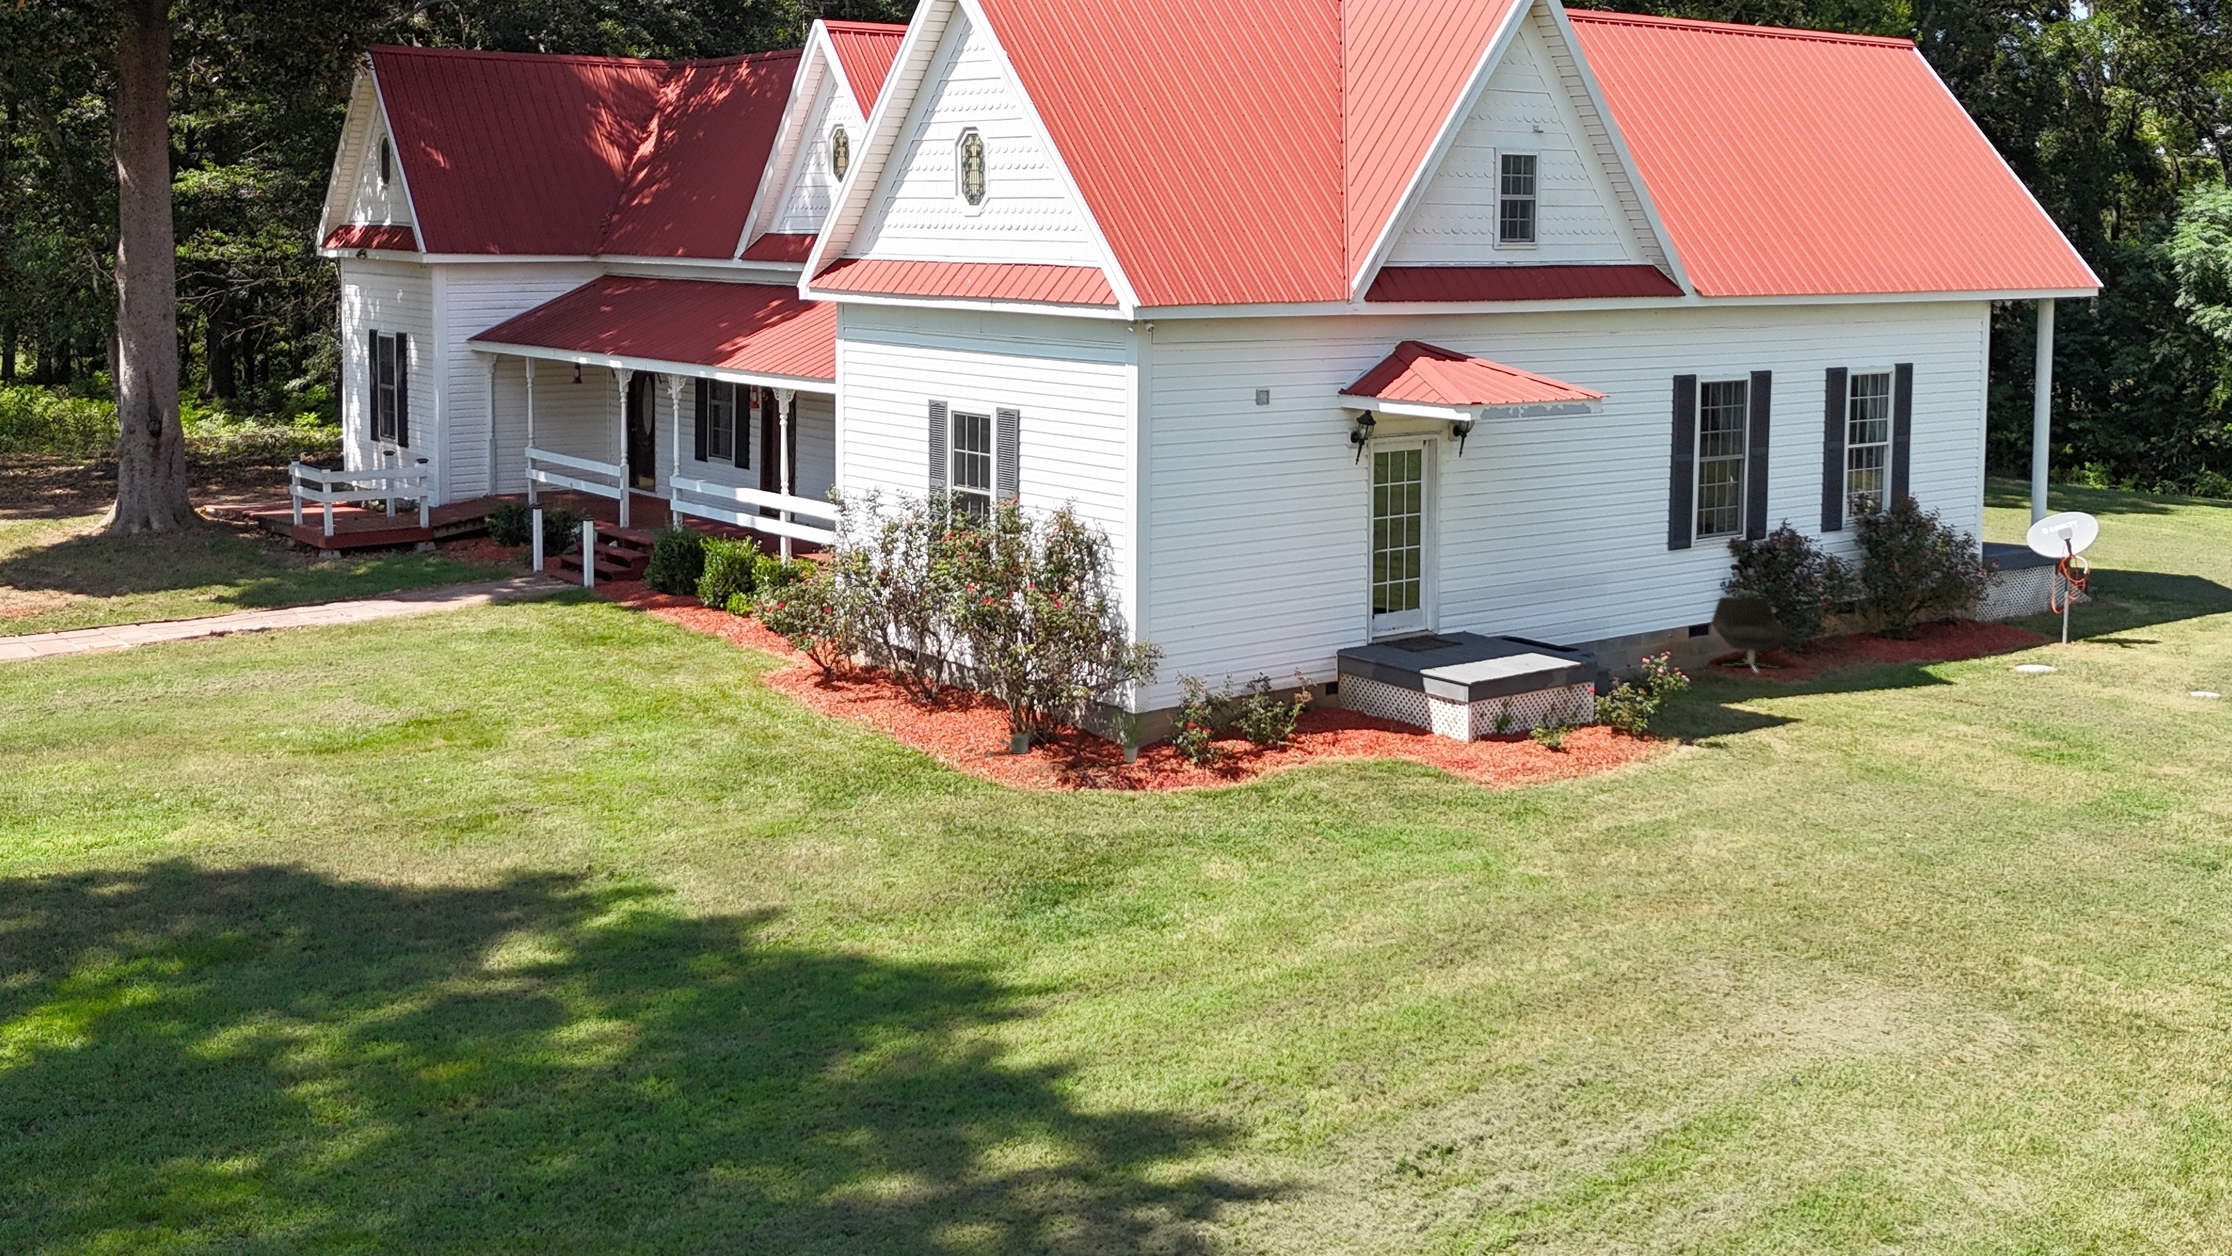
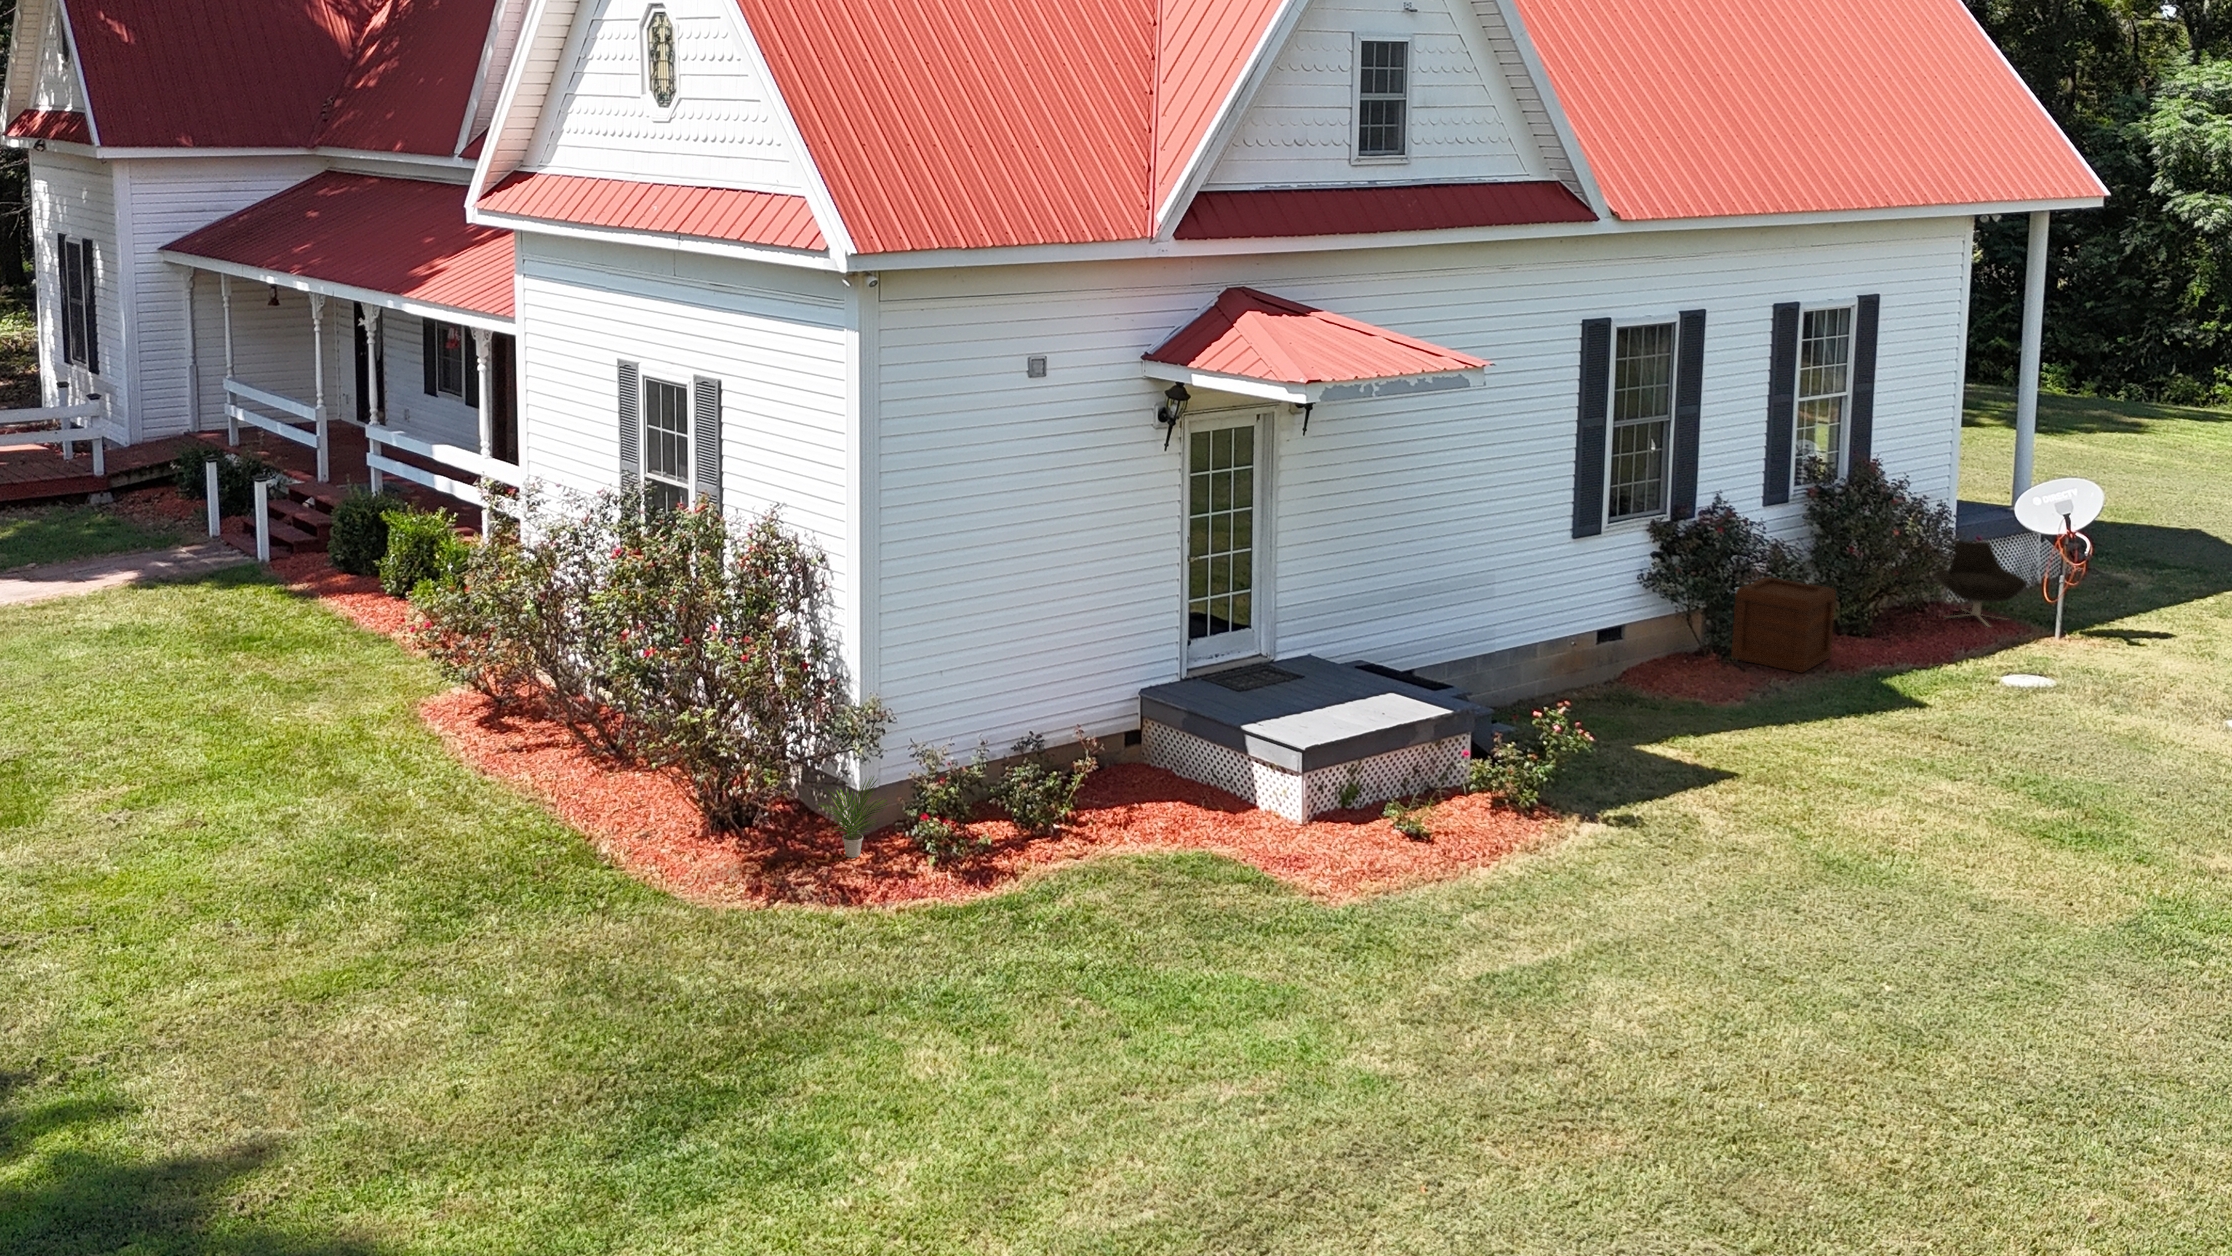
wooden crate: none [1802,594,1886,668] -> present [1731,577,1836,673]
lounge chair: present [1712,597,1792,672] -> present [1936,541,2027,627]
watering can: present [1000,733,1030,754] -> none [684,809,729,840]

